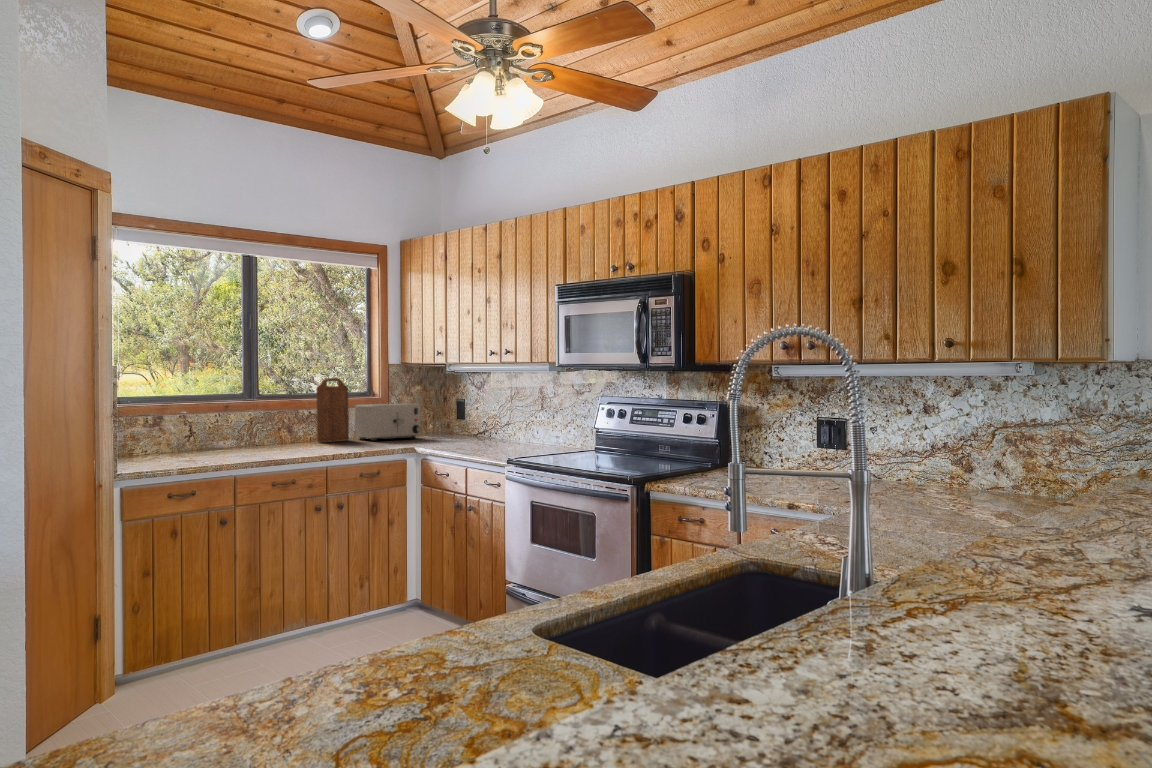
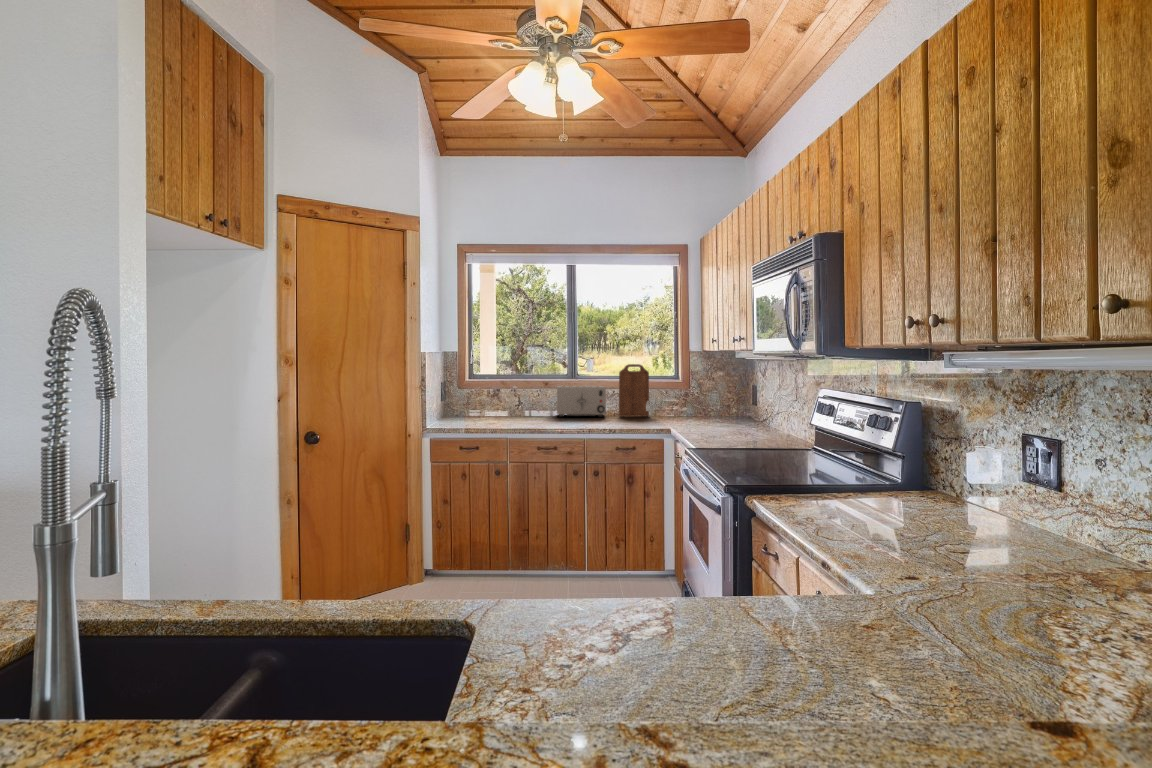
toaster: present [355,404,421,441] -> present [557,386,606,417]

